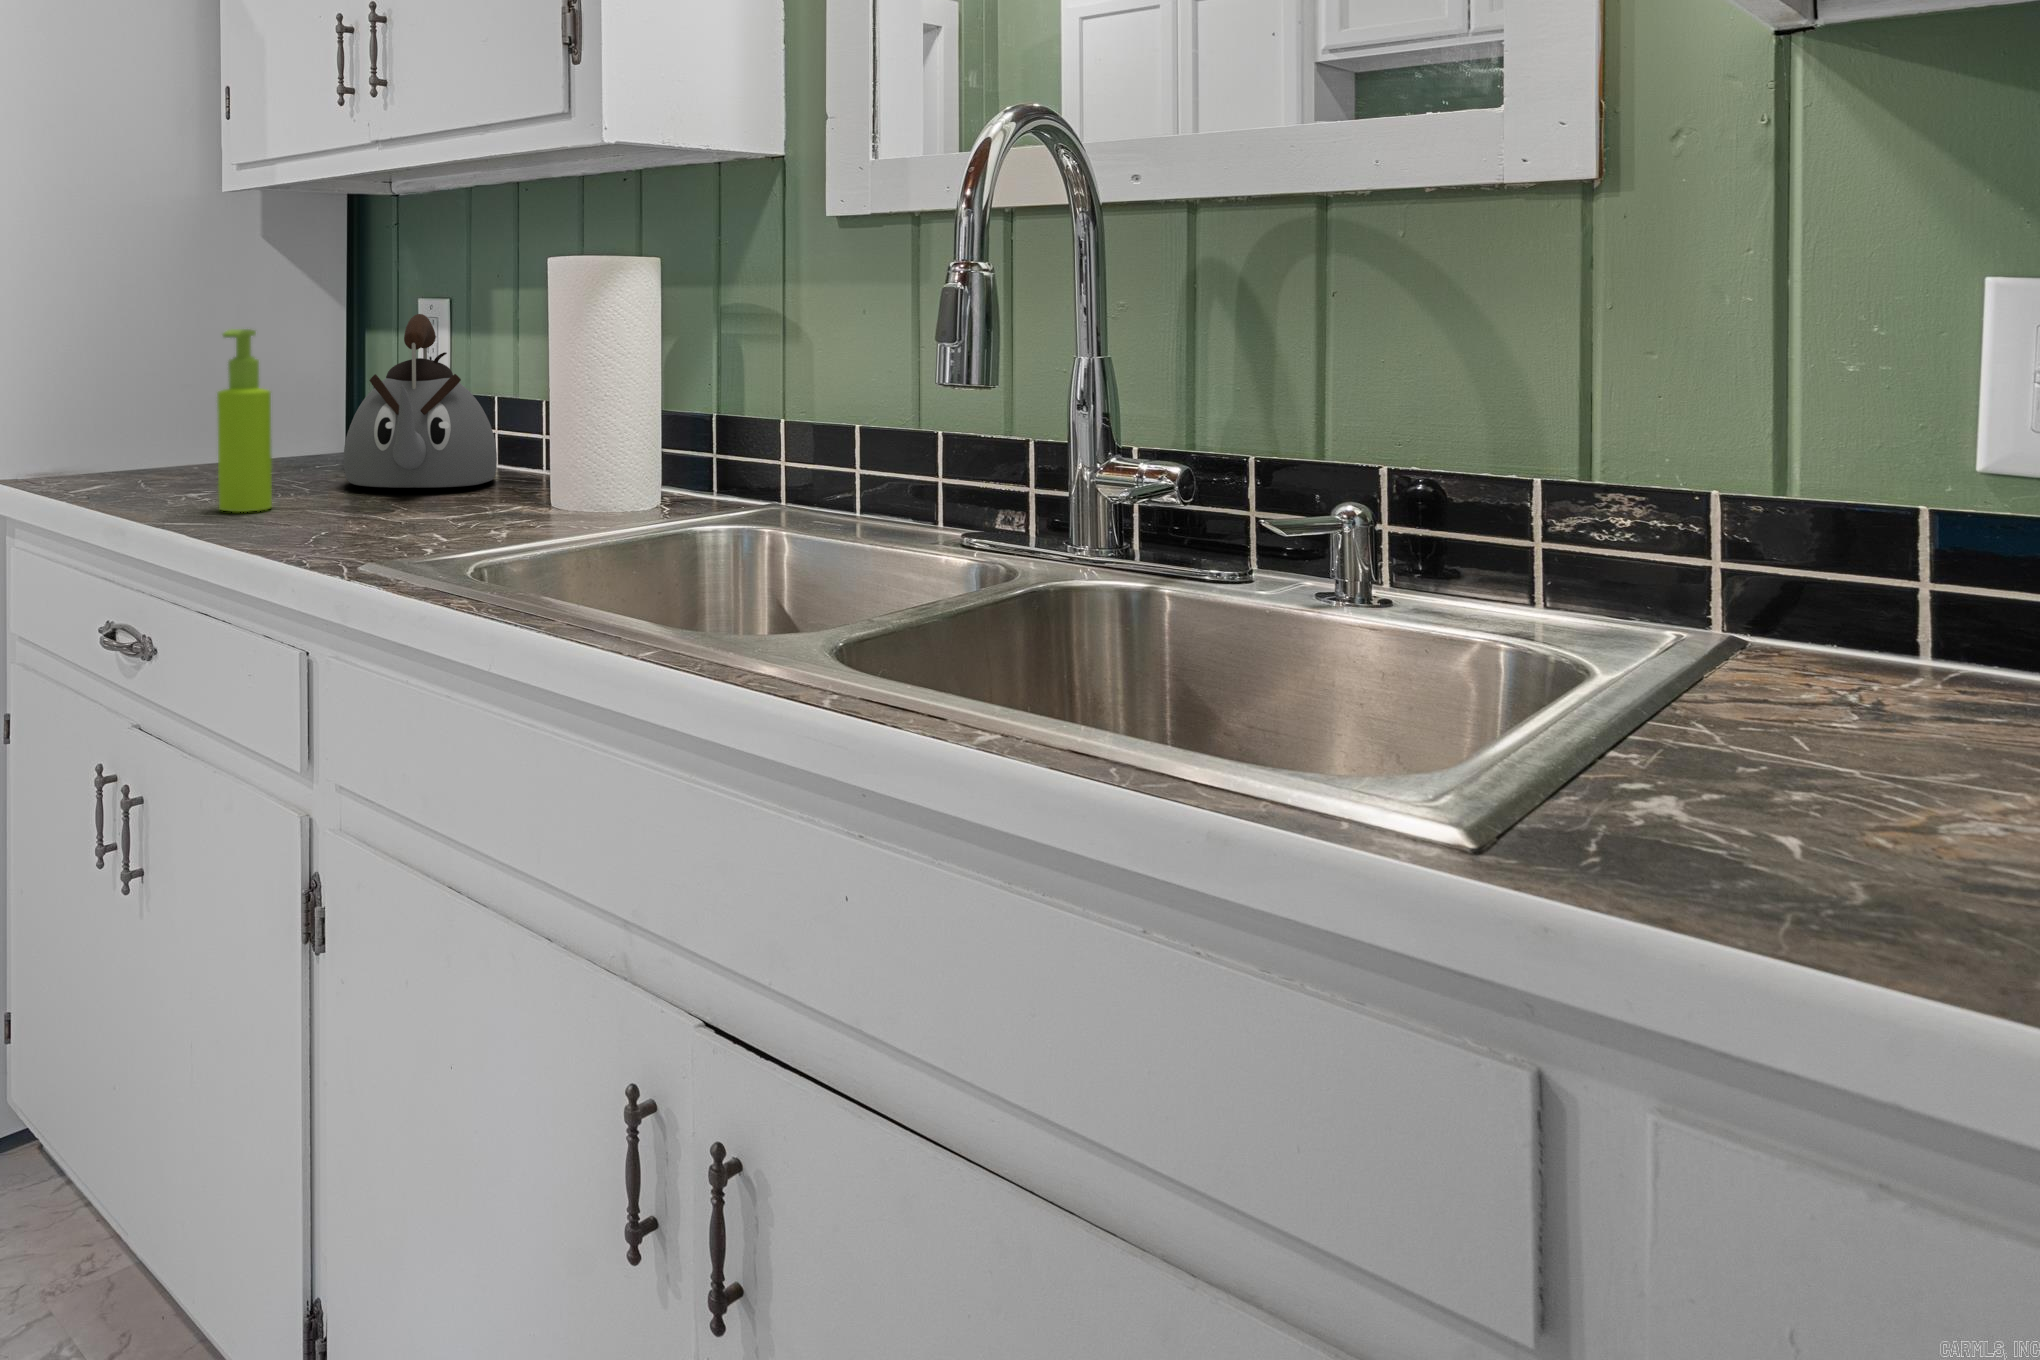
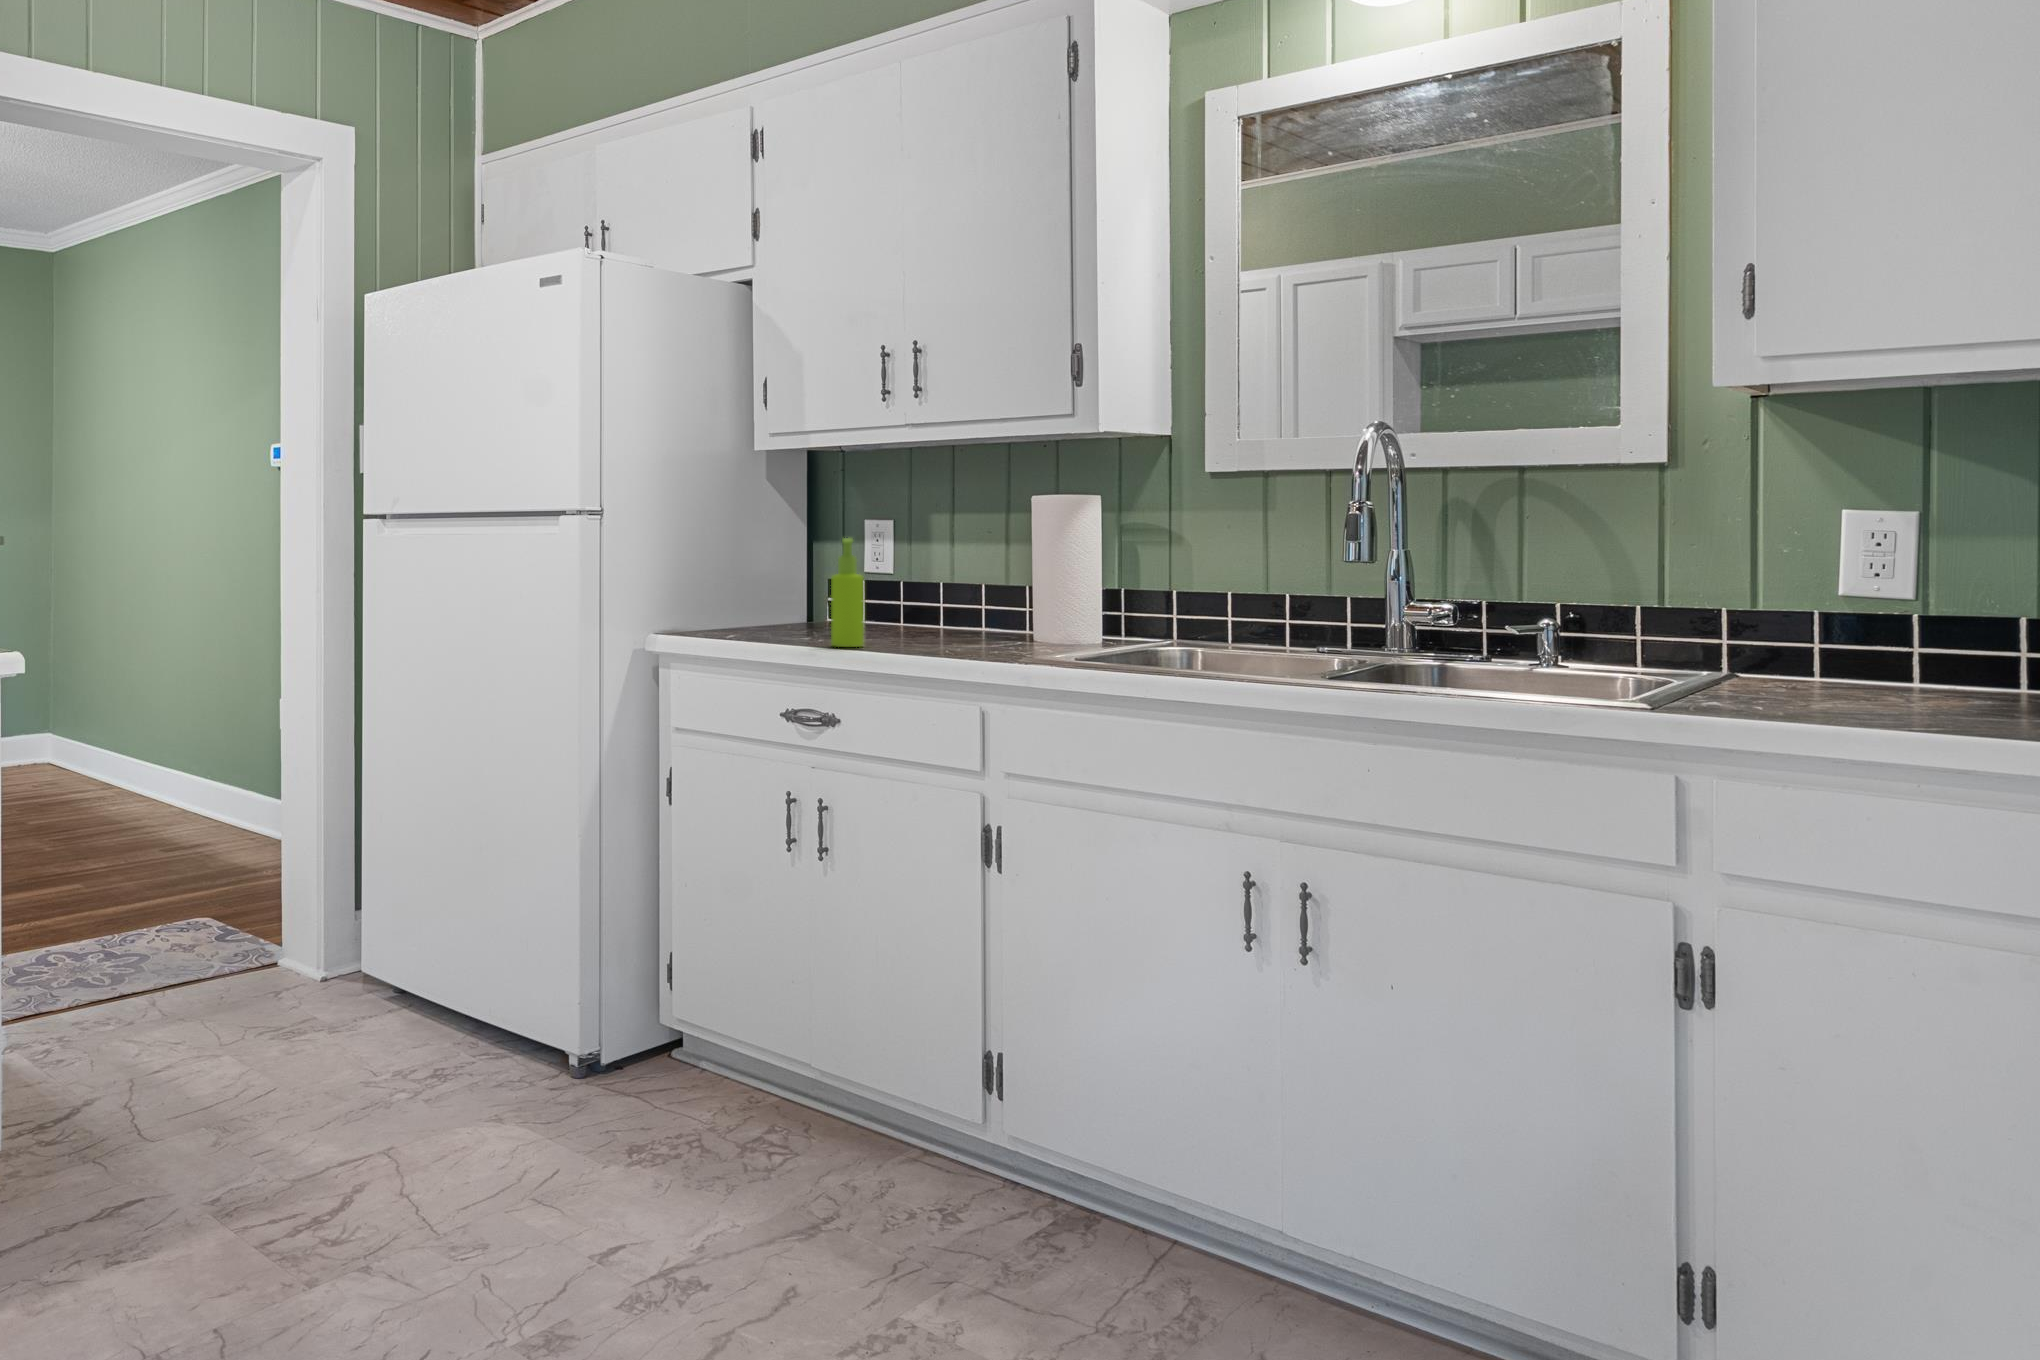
kettle: present [344,314,497,488] -> none [870,531,969,637]

